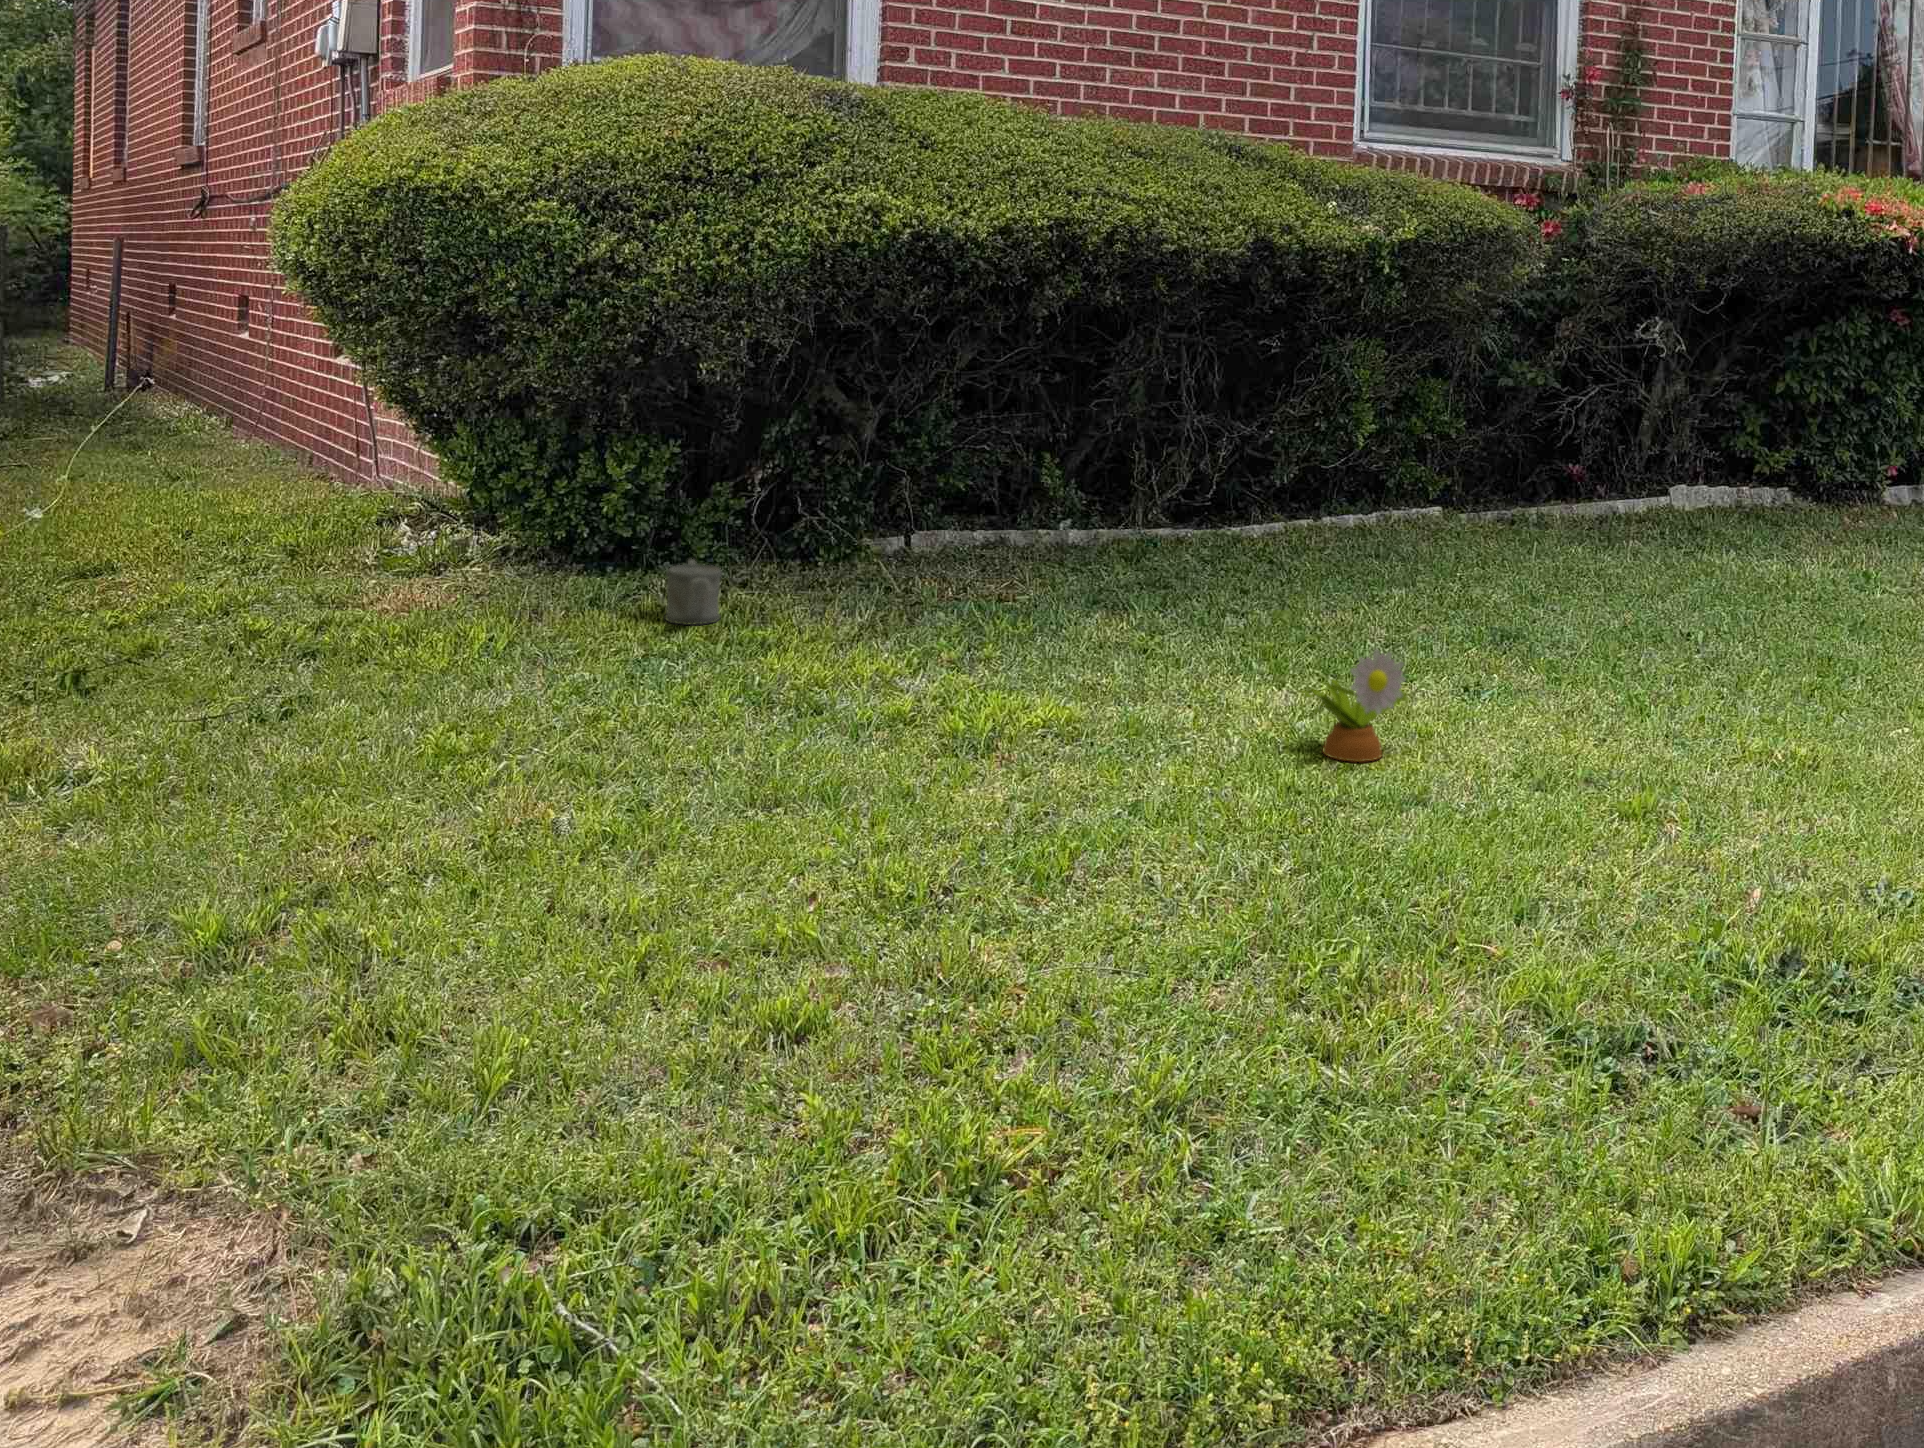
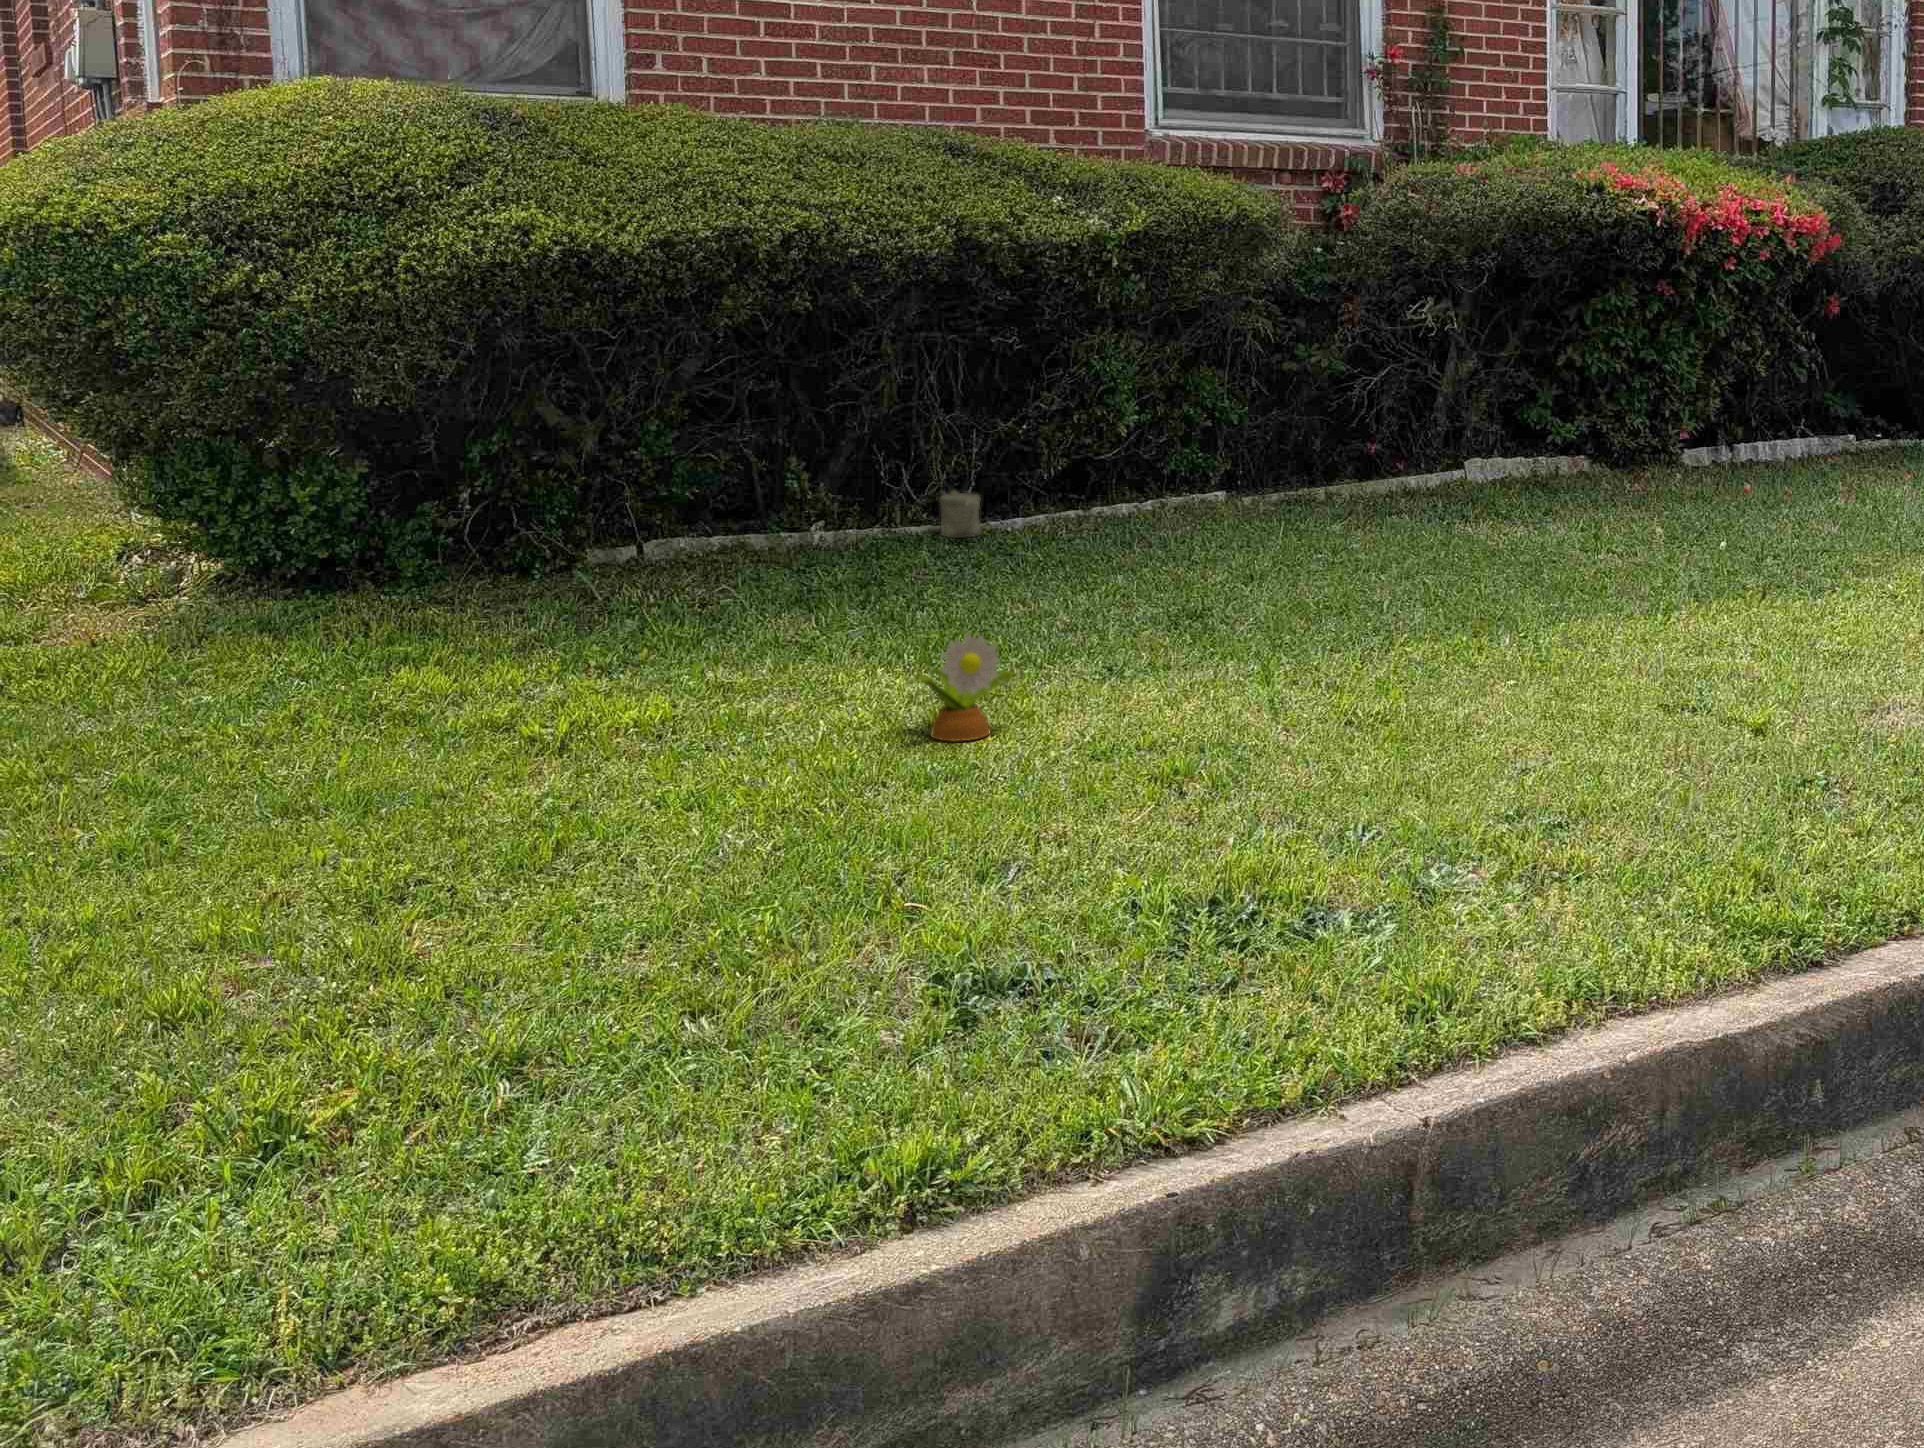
watering can: present [665,559,722,625] -> present [940,491,982,538]

